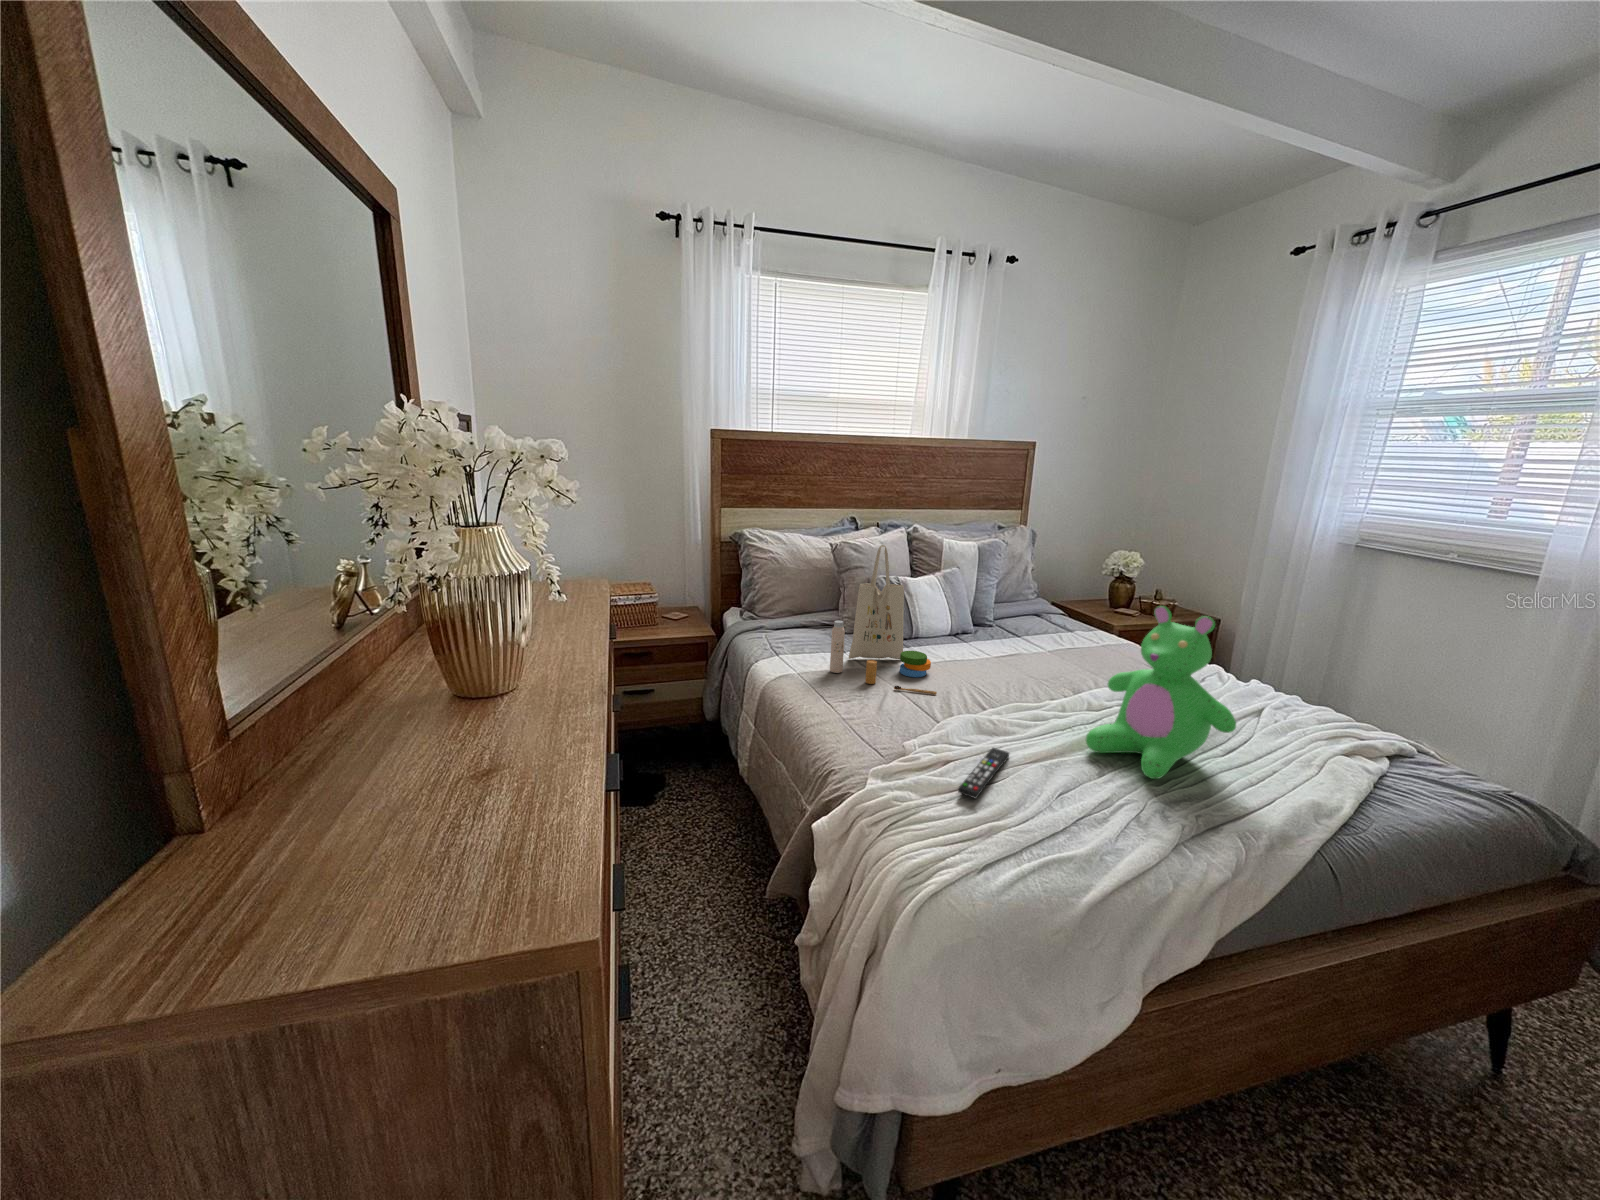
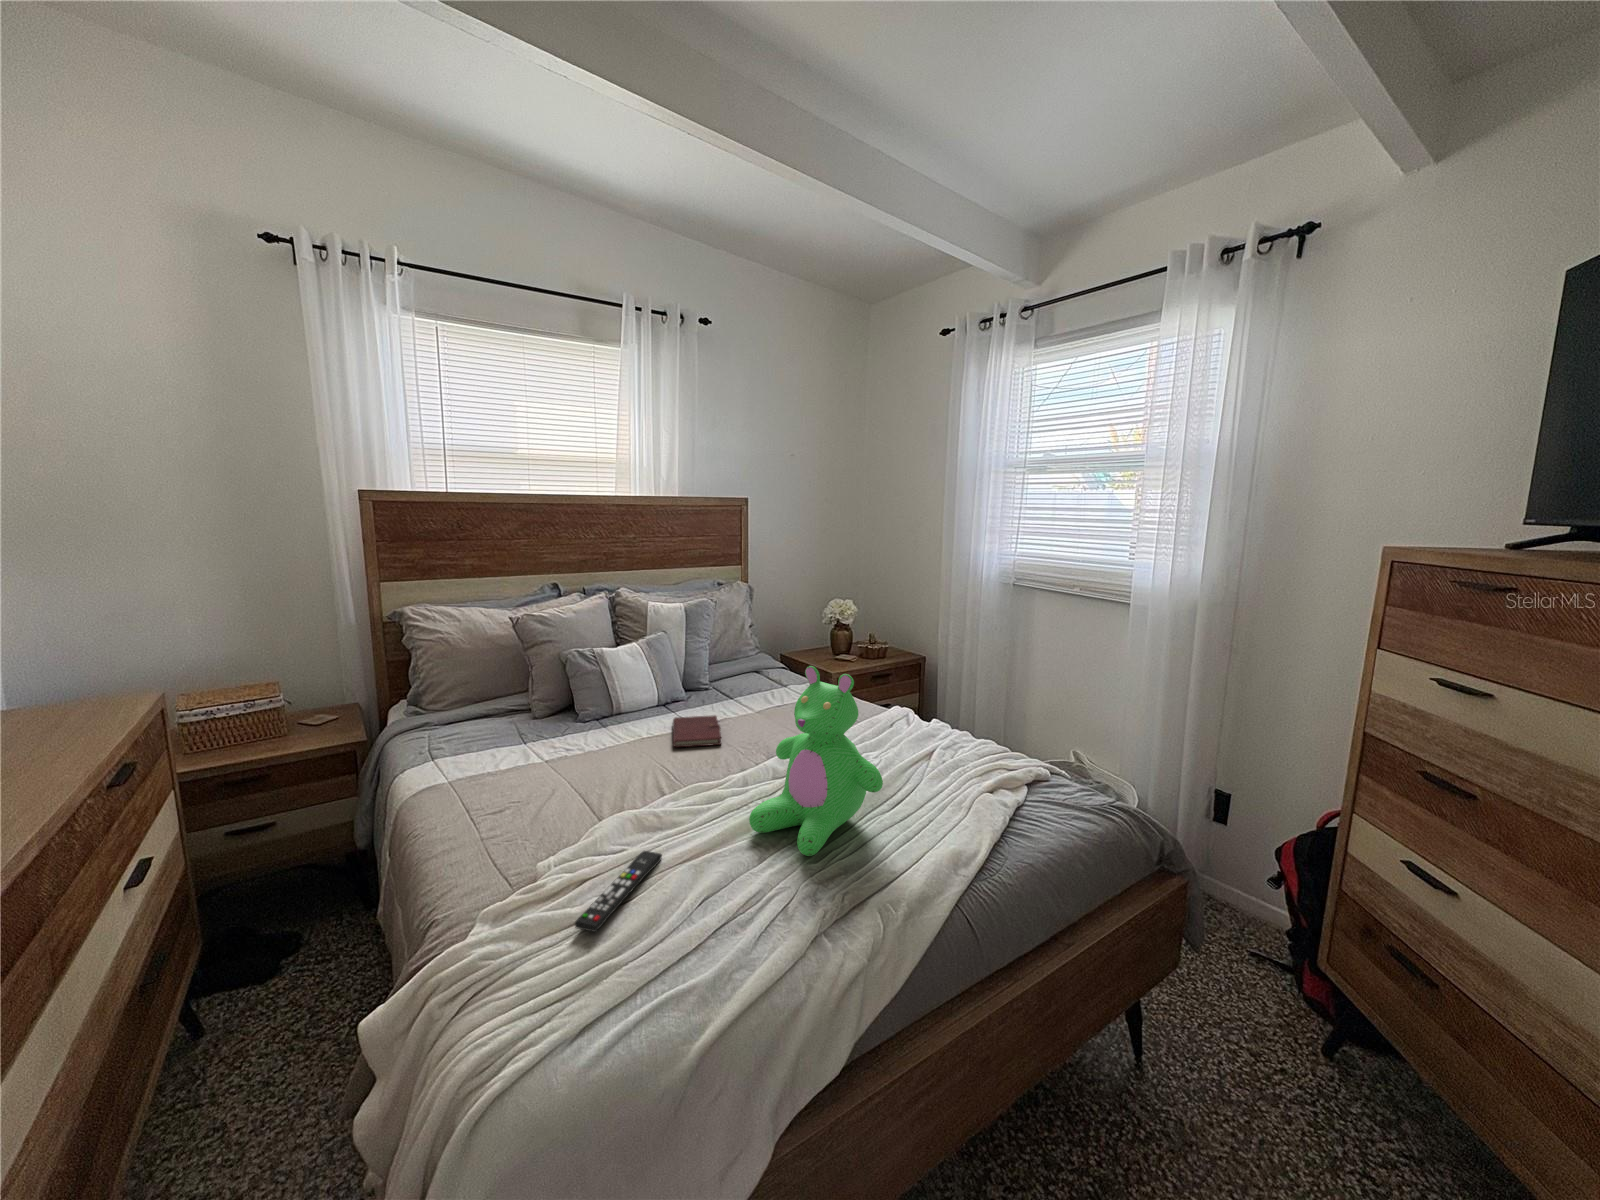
tote bag: present [830,545,937,695] -> none [488,617,617,786]
notebook: none [970,647,1025,676] -> present [673,715,721,747]

